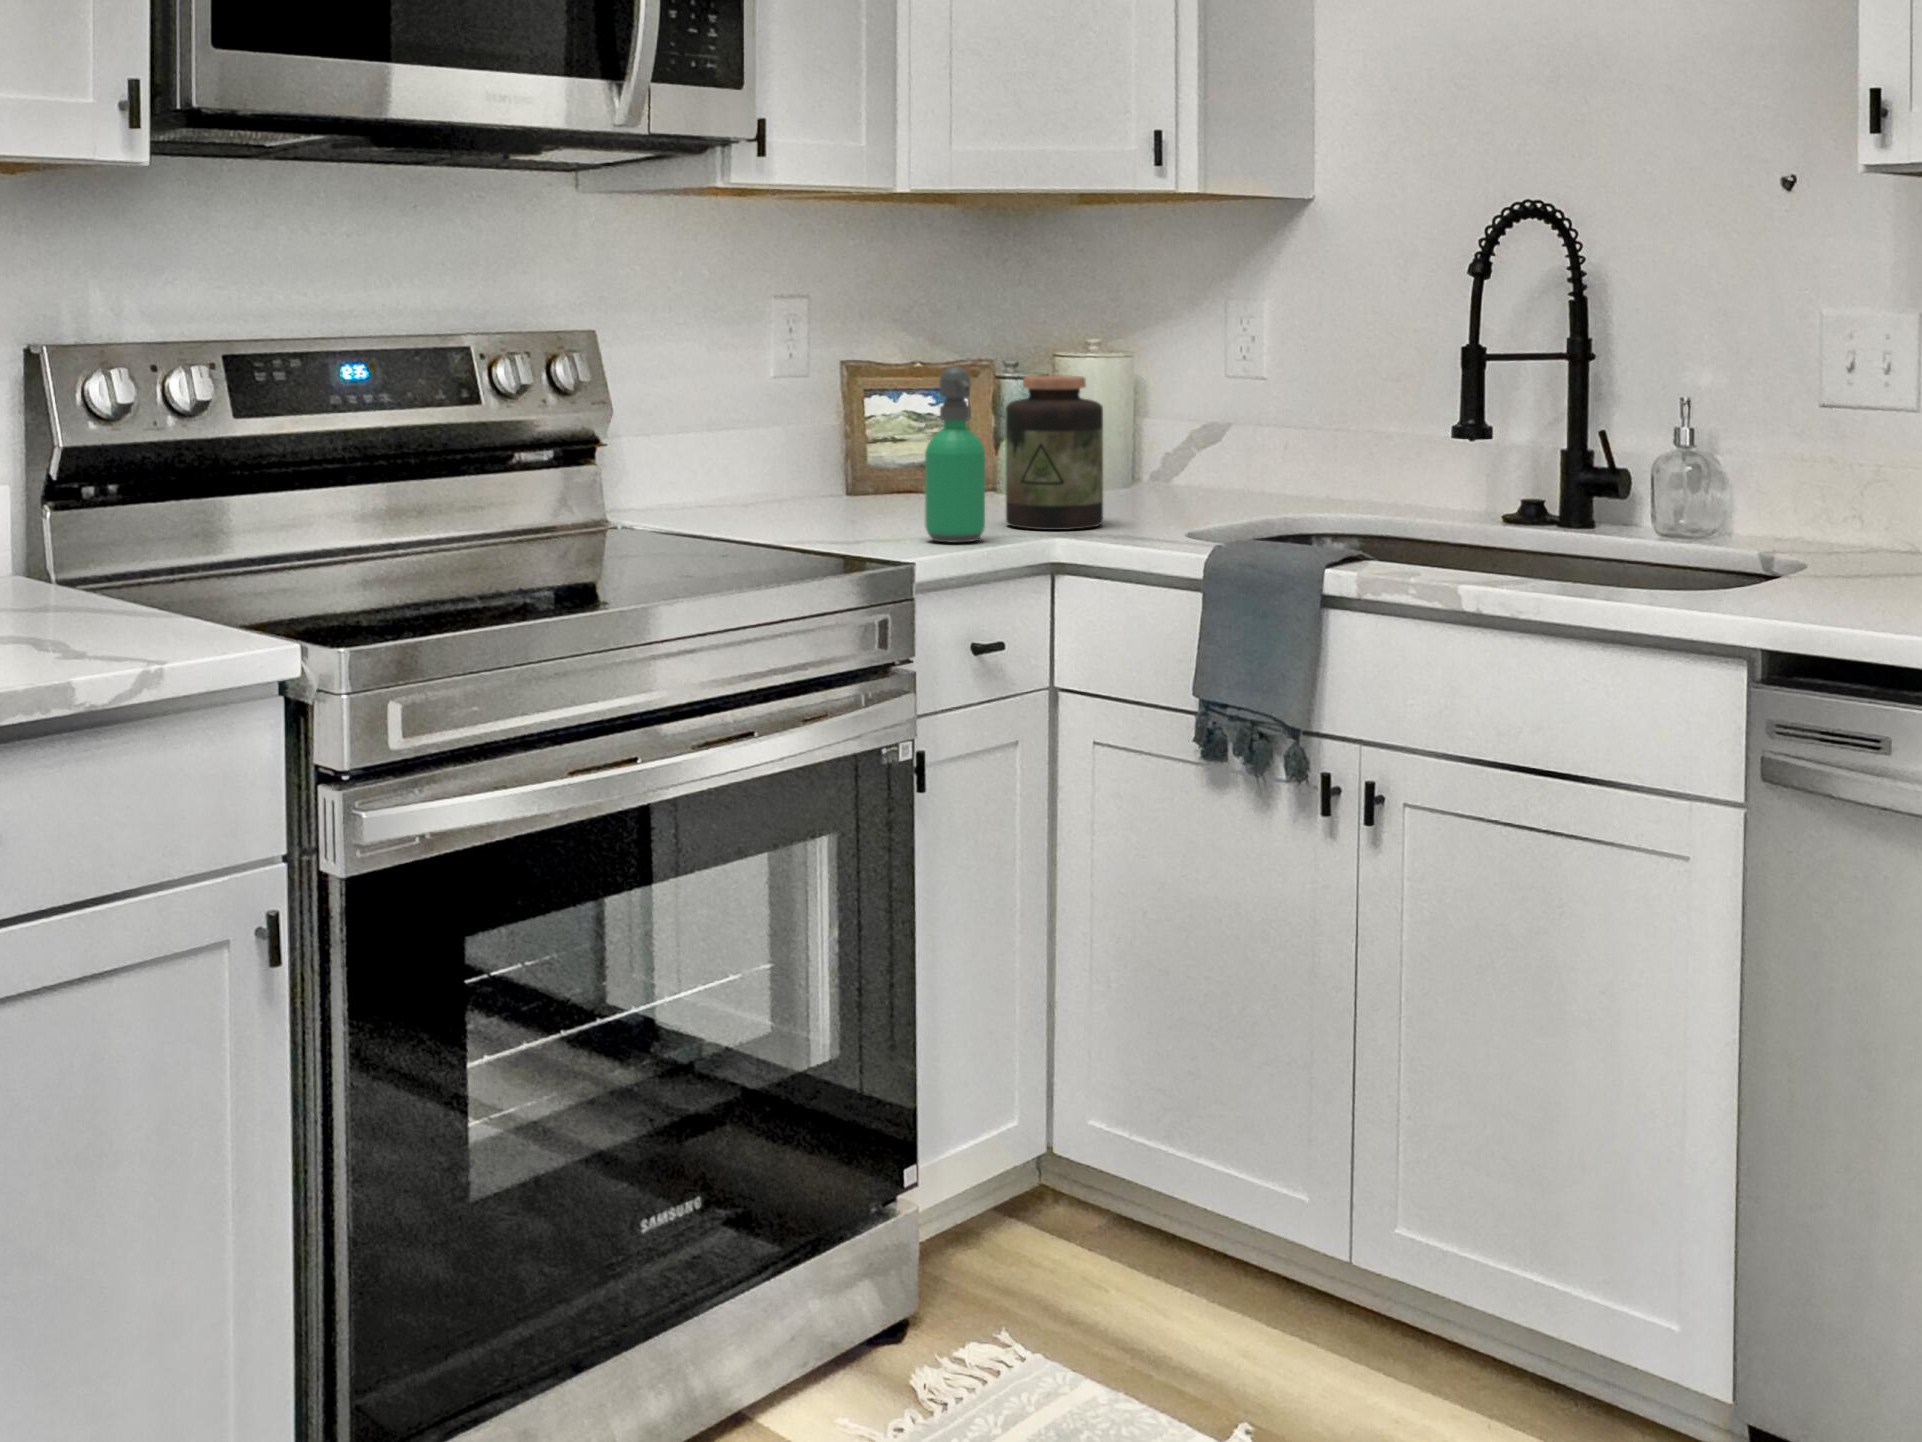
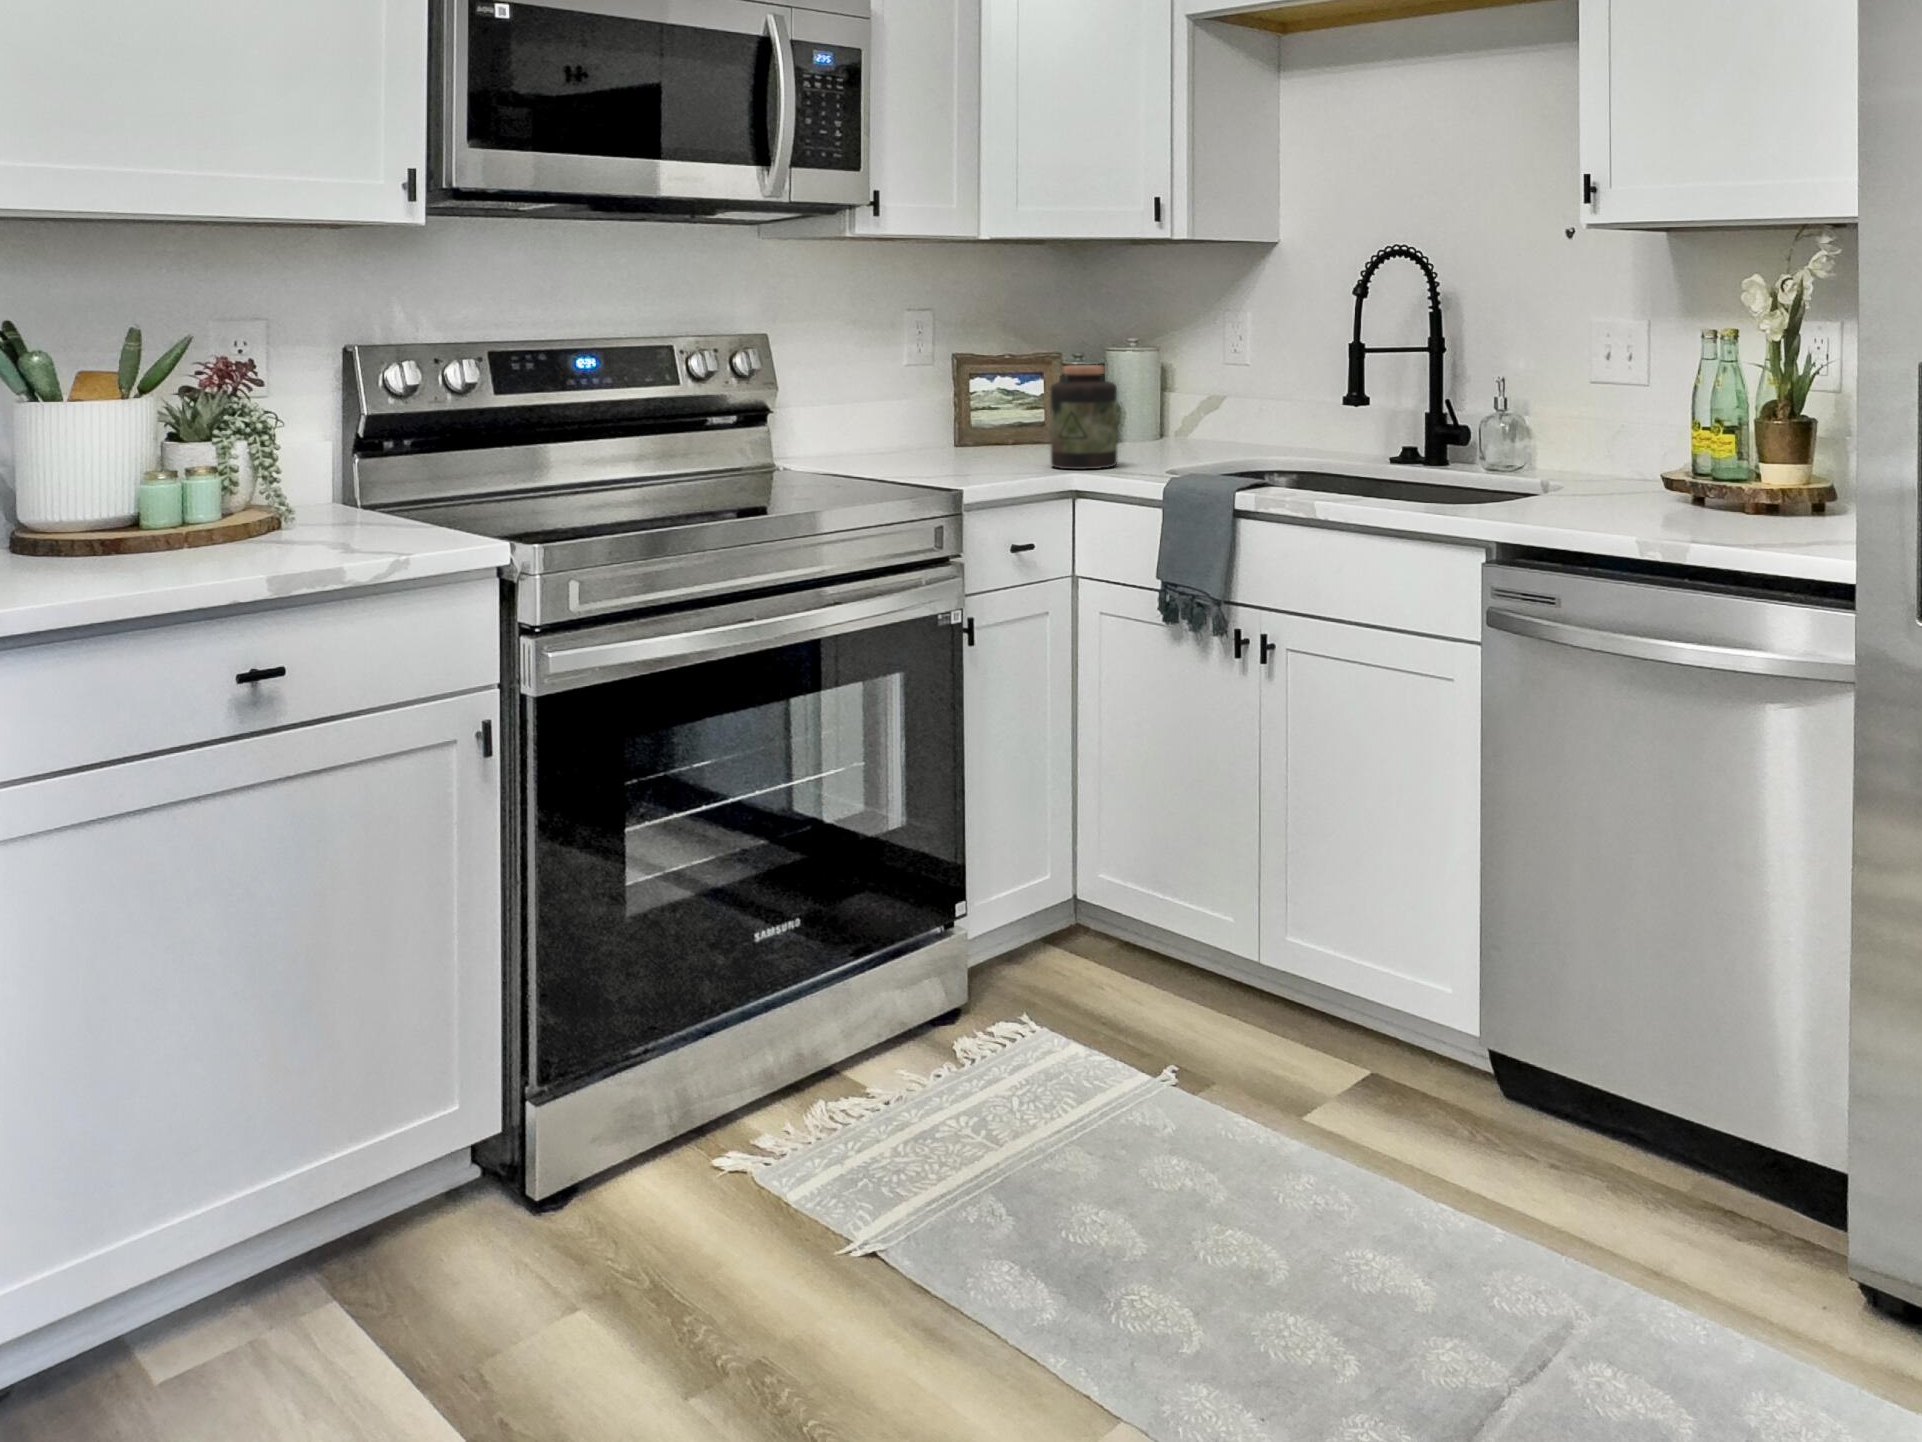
soap dispenser: present [925,367,985,542] -> none [987,359,1028,478]

